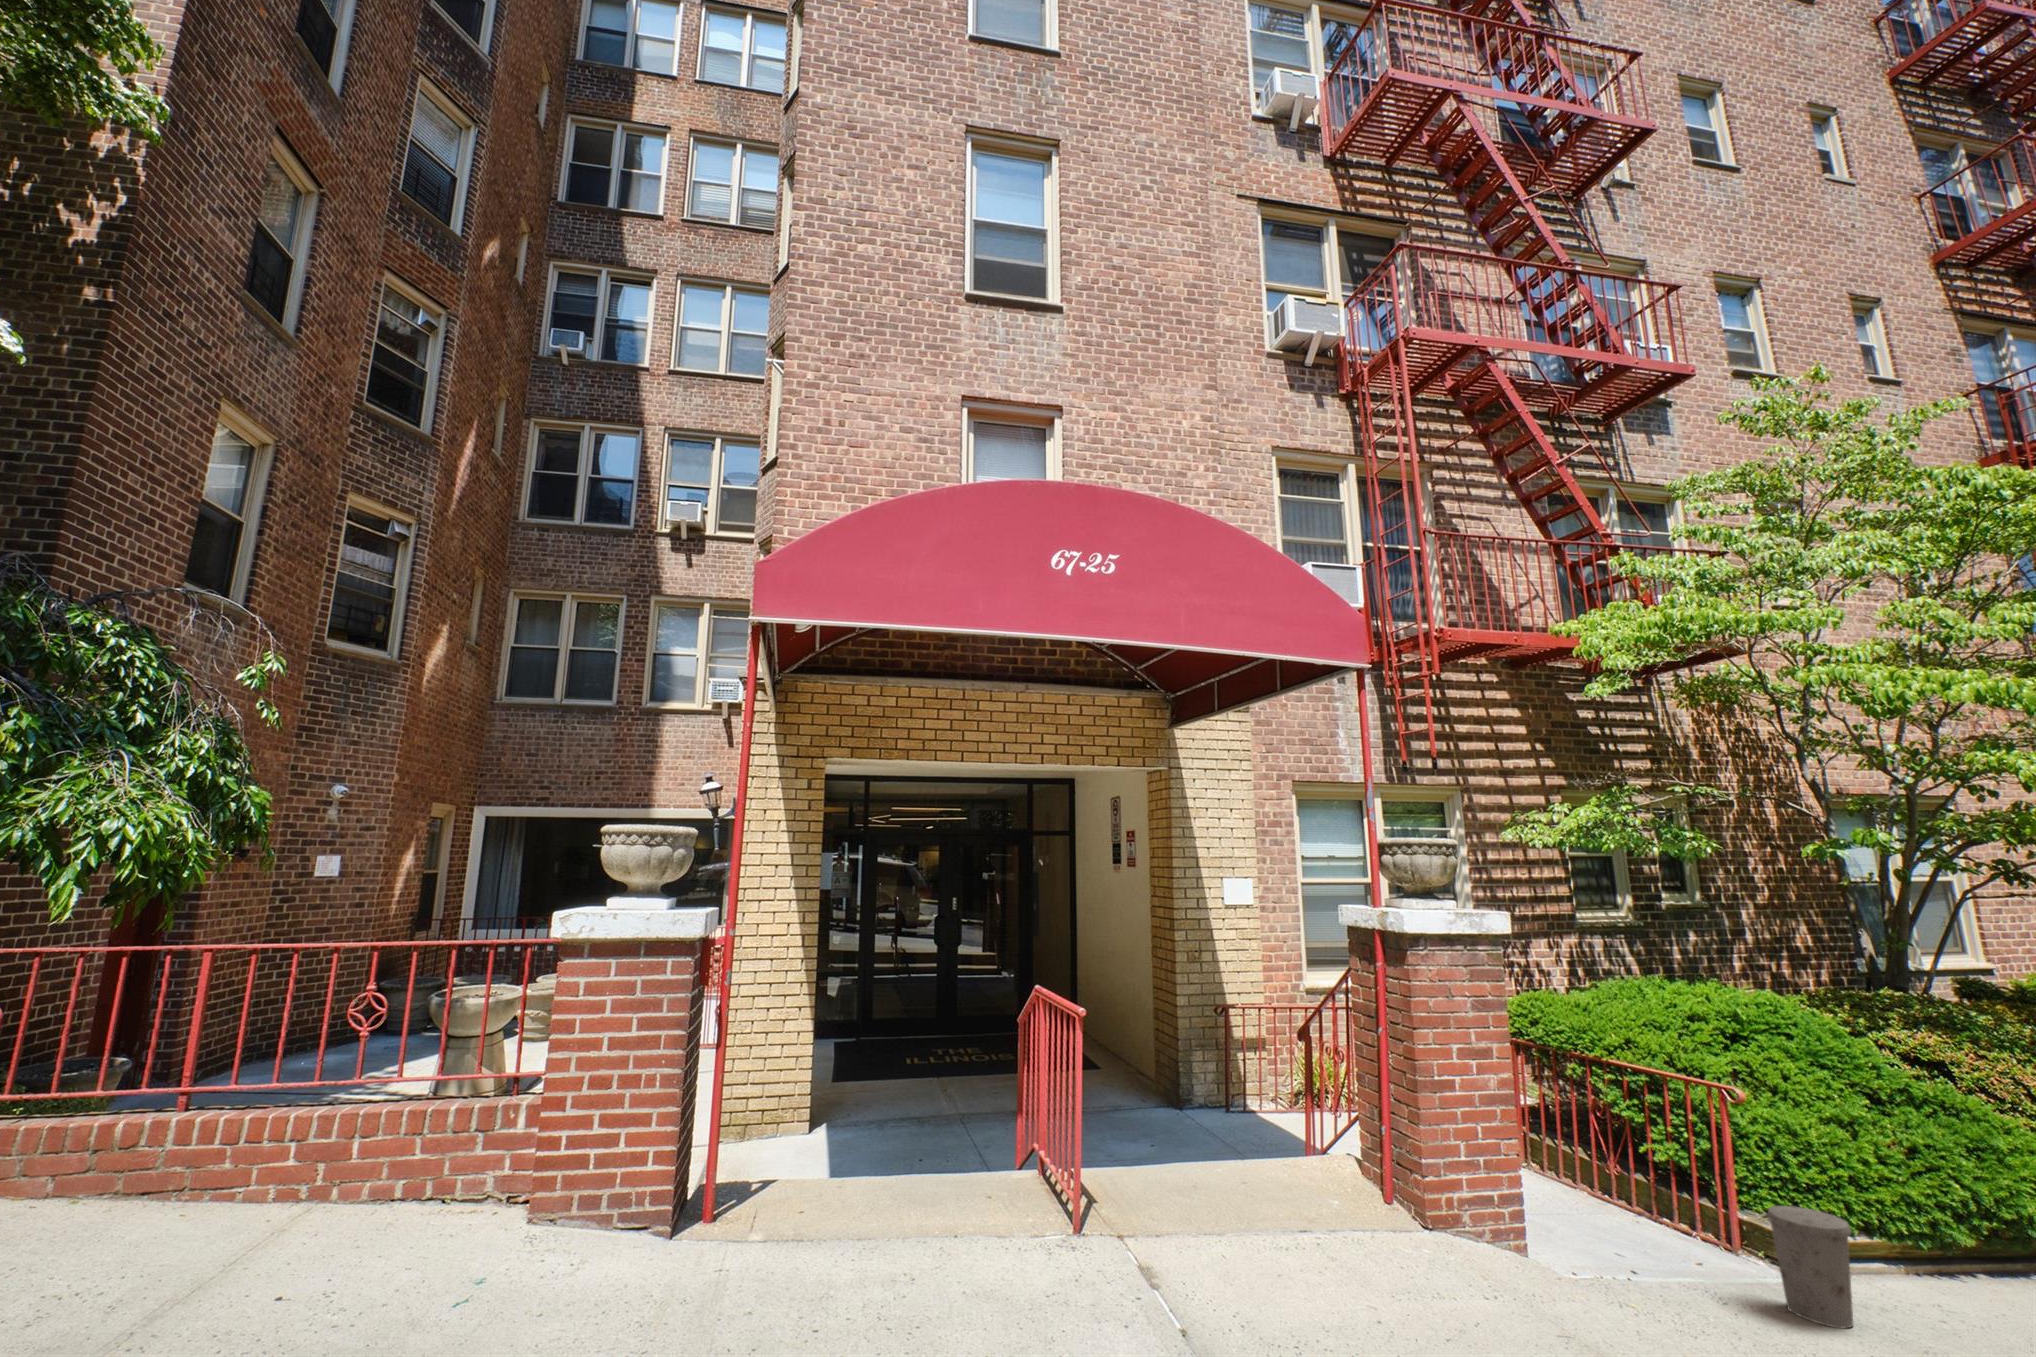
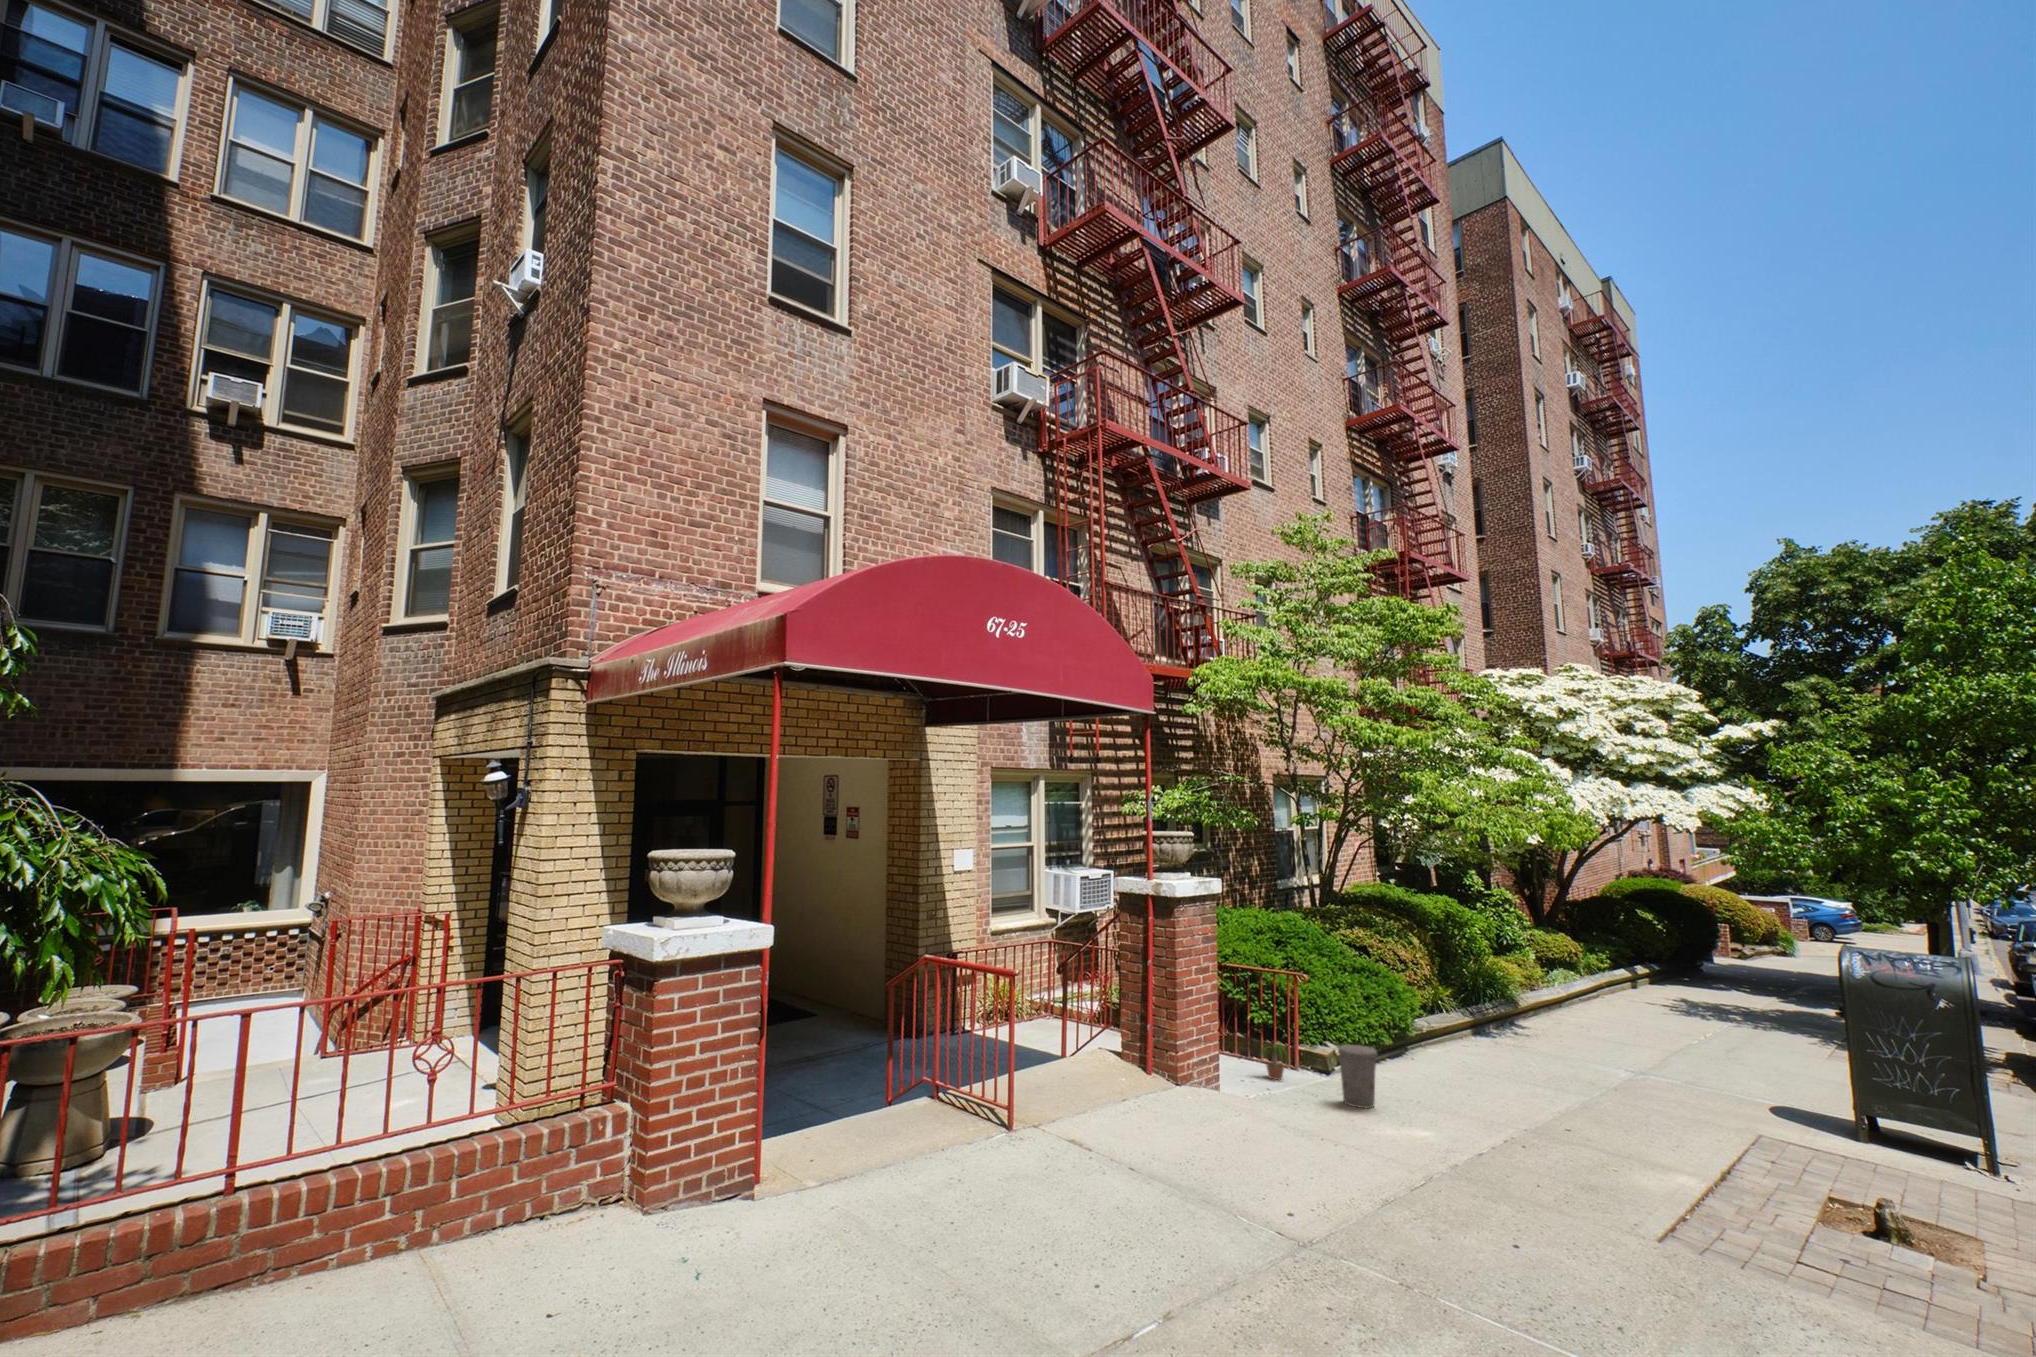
potted plant: none [1647,1185,1721,1248] -> present [1261,1044,1289,1080]

